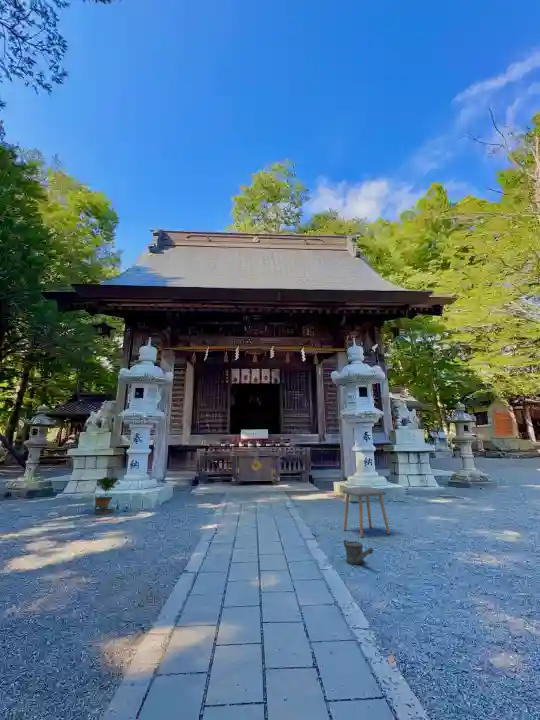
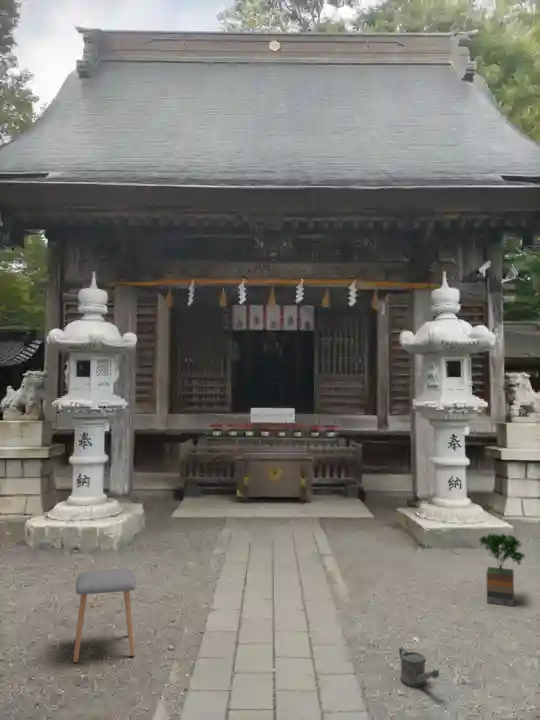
potted tree: present [94,477,120,515] -> present [479,534,525,606]
stool: present [343,487,390,538] -> present [73,569,136,663]

